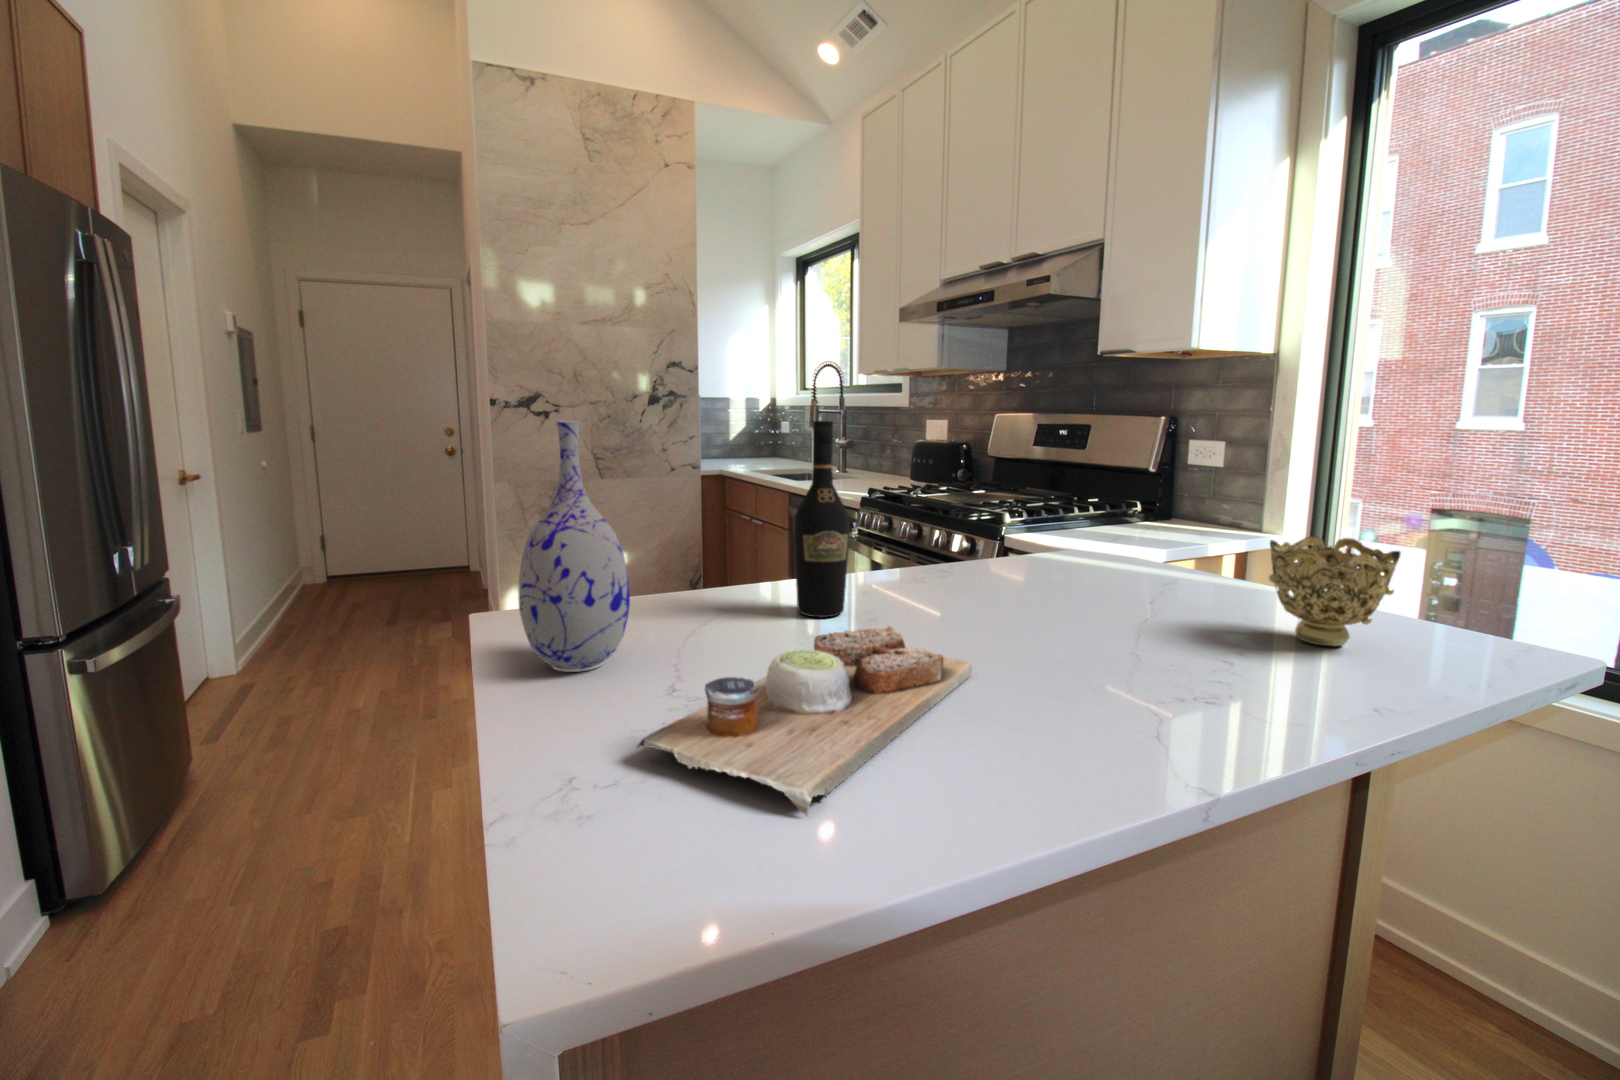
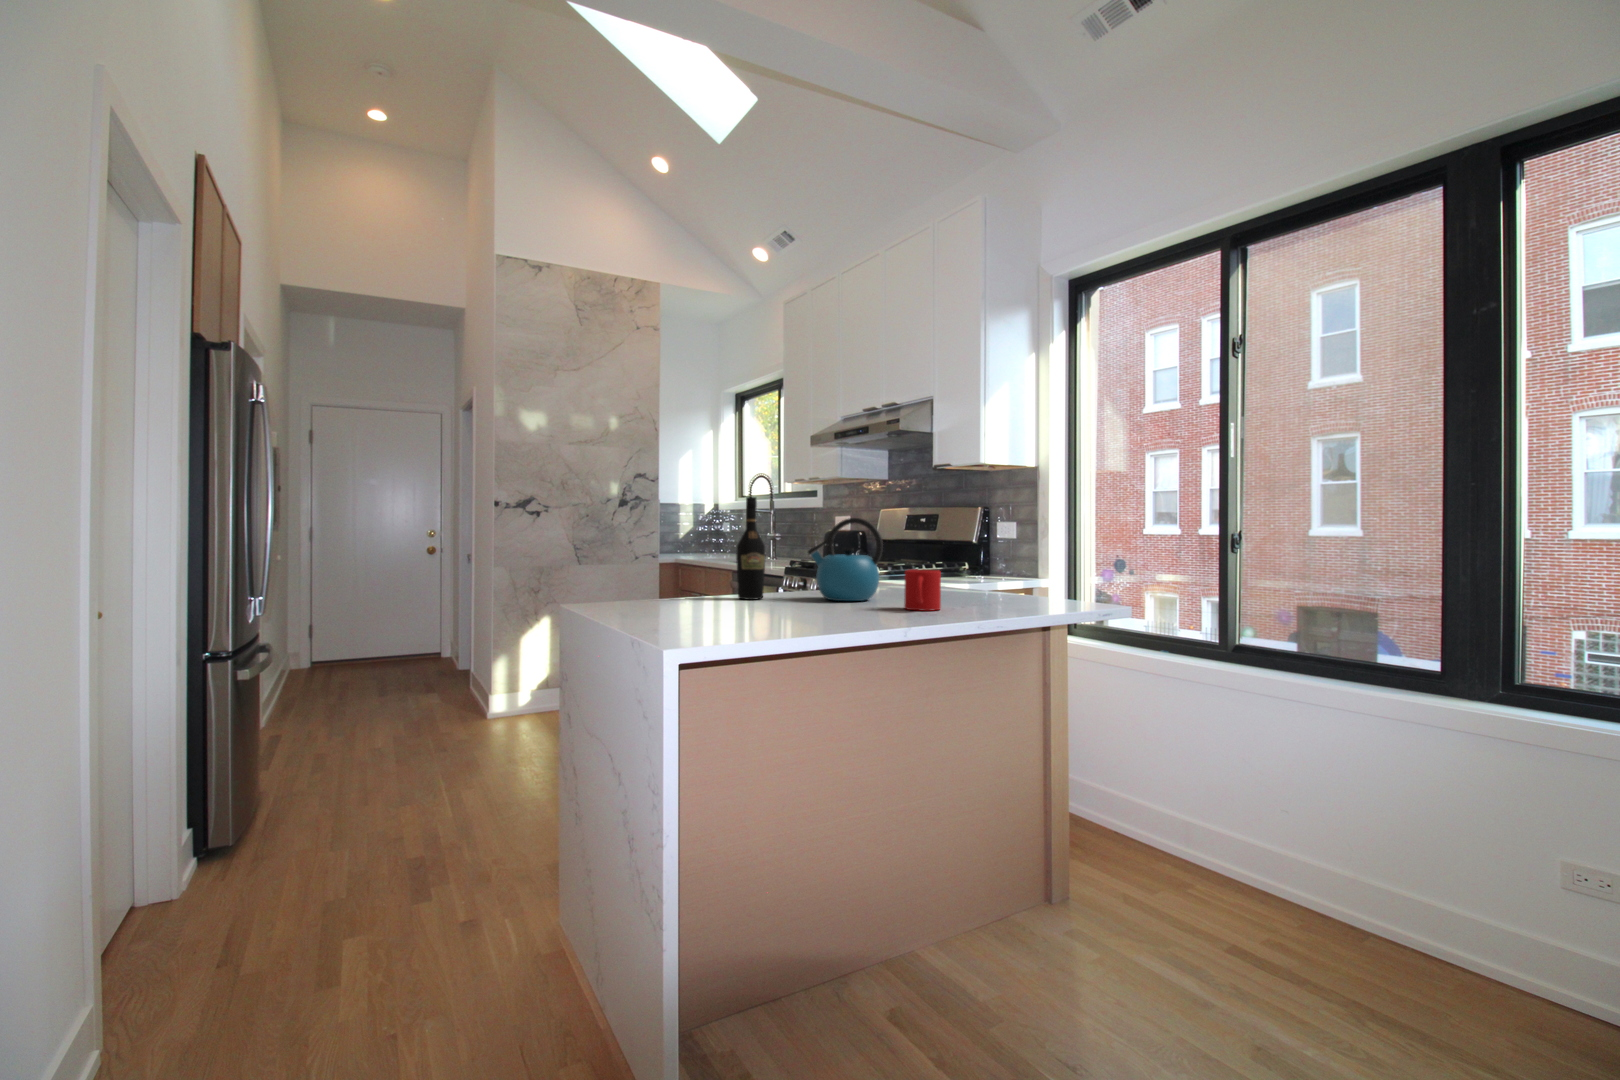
vase: present [518,421,630,672] -> none [606,492,658,609]
kettle: none [929,464,1083,630] -> present [808,518,883,601]
decorative bowl: present [1269,536,1401,646] -> none [971,553,1025,603]
mug: none [1156,591,1252,695] -> present [904,570,941,611]
cutting board: present [637,626,972,815] -> none [674,587,820,624]

